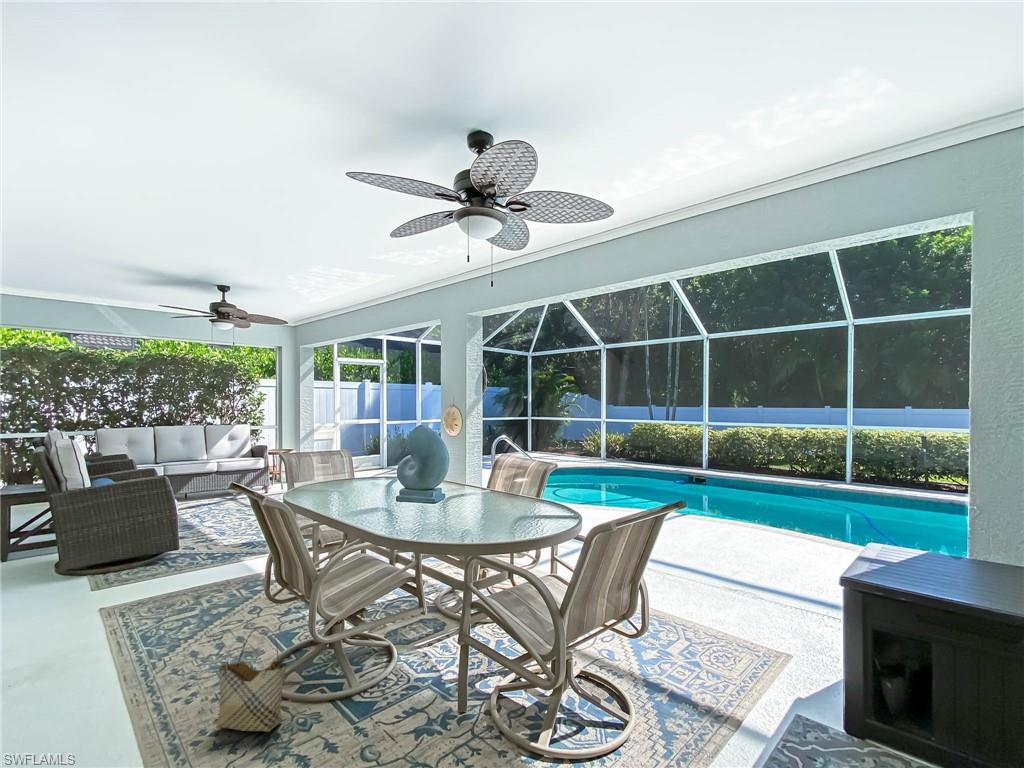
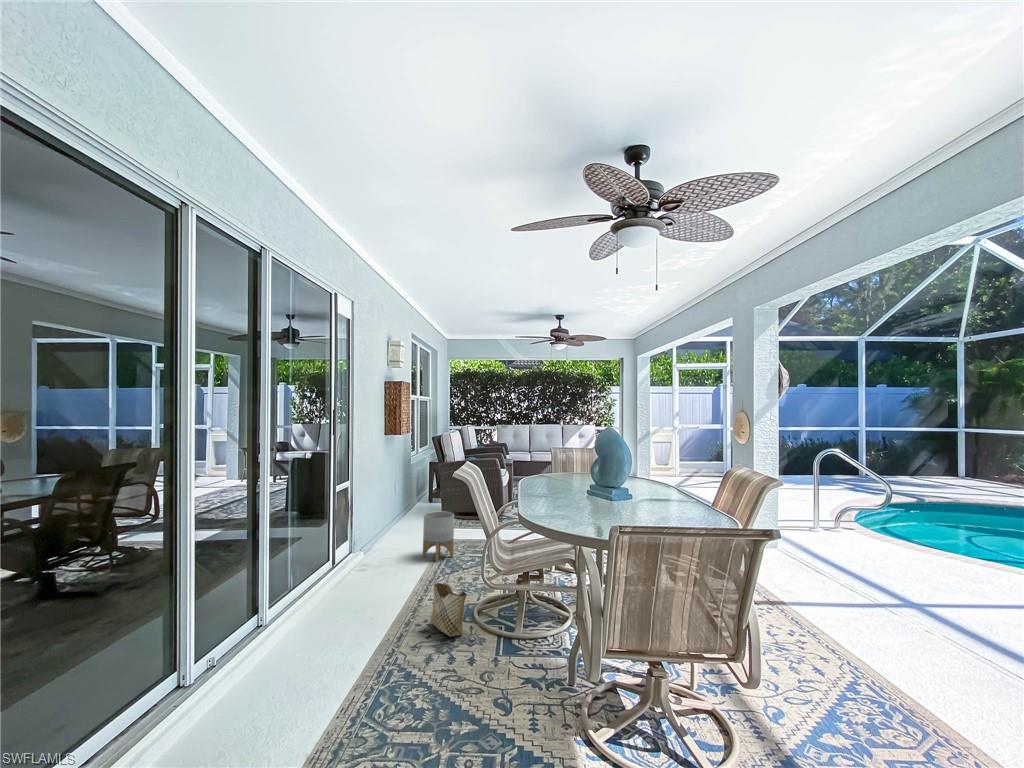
planter: none [90,565,150,646] -> present [423,511,454,562]

